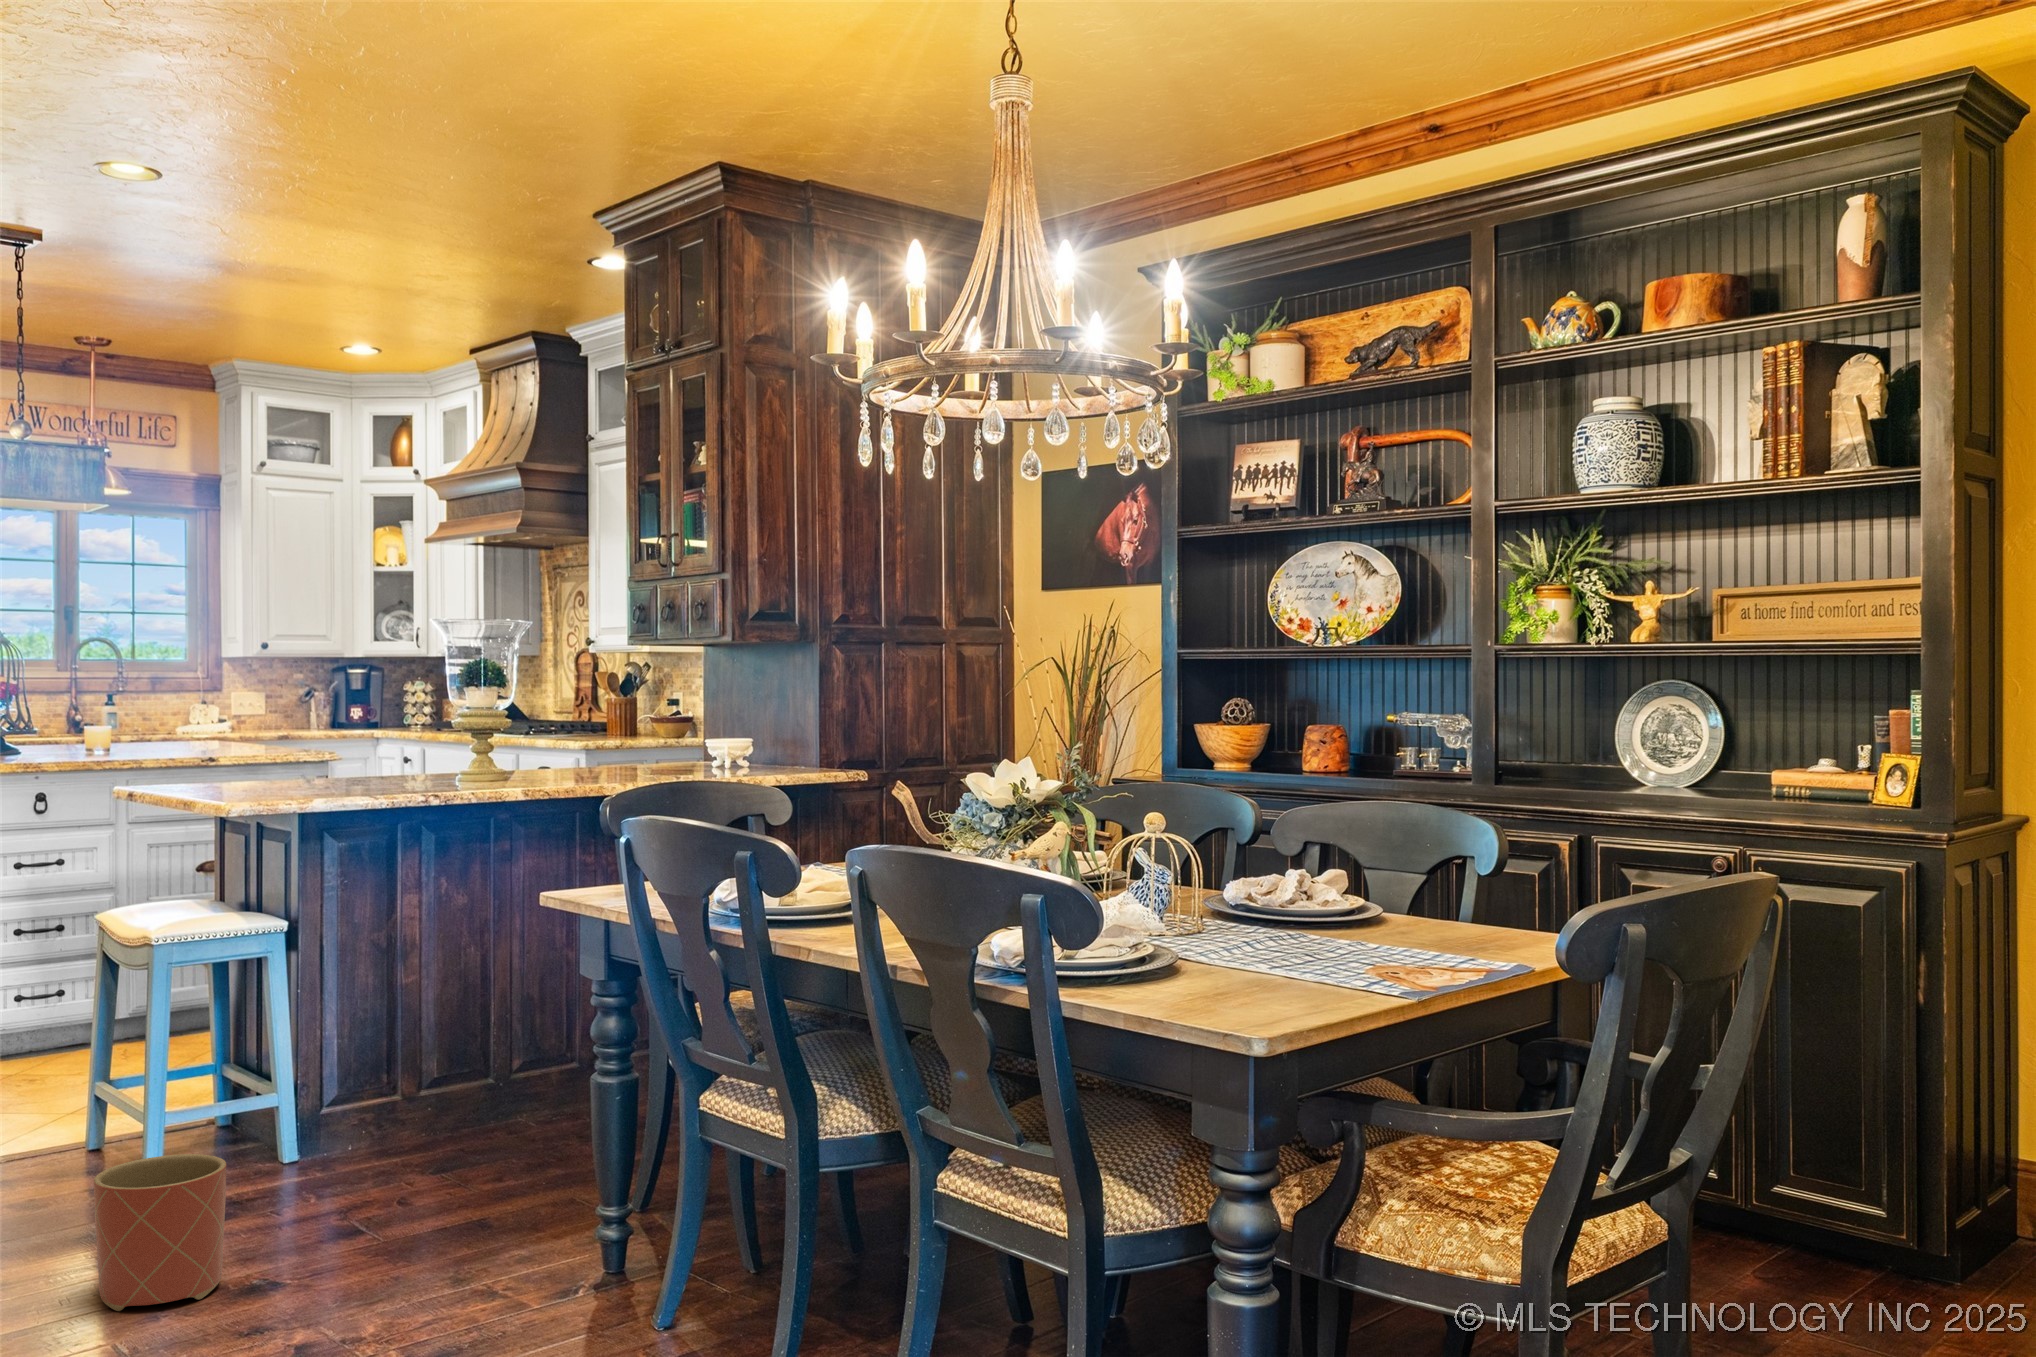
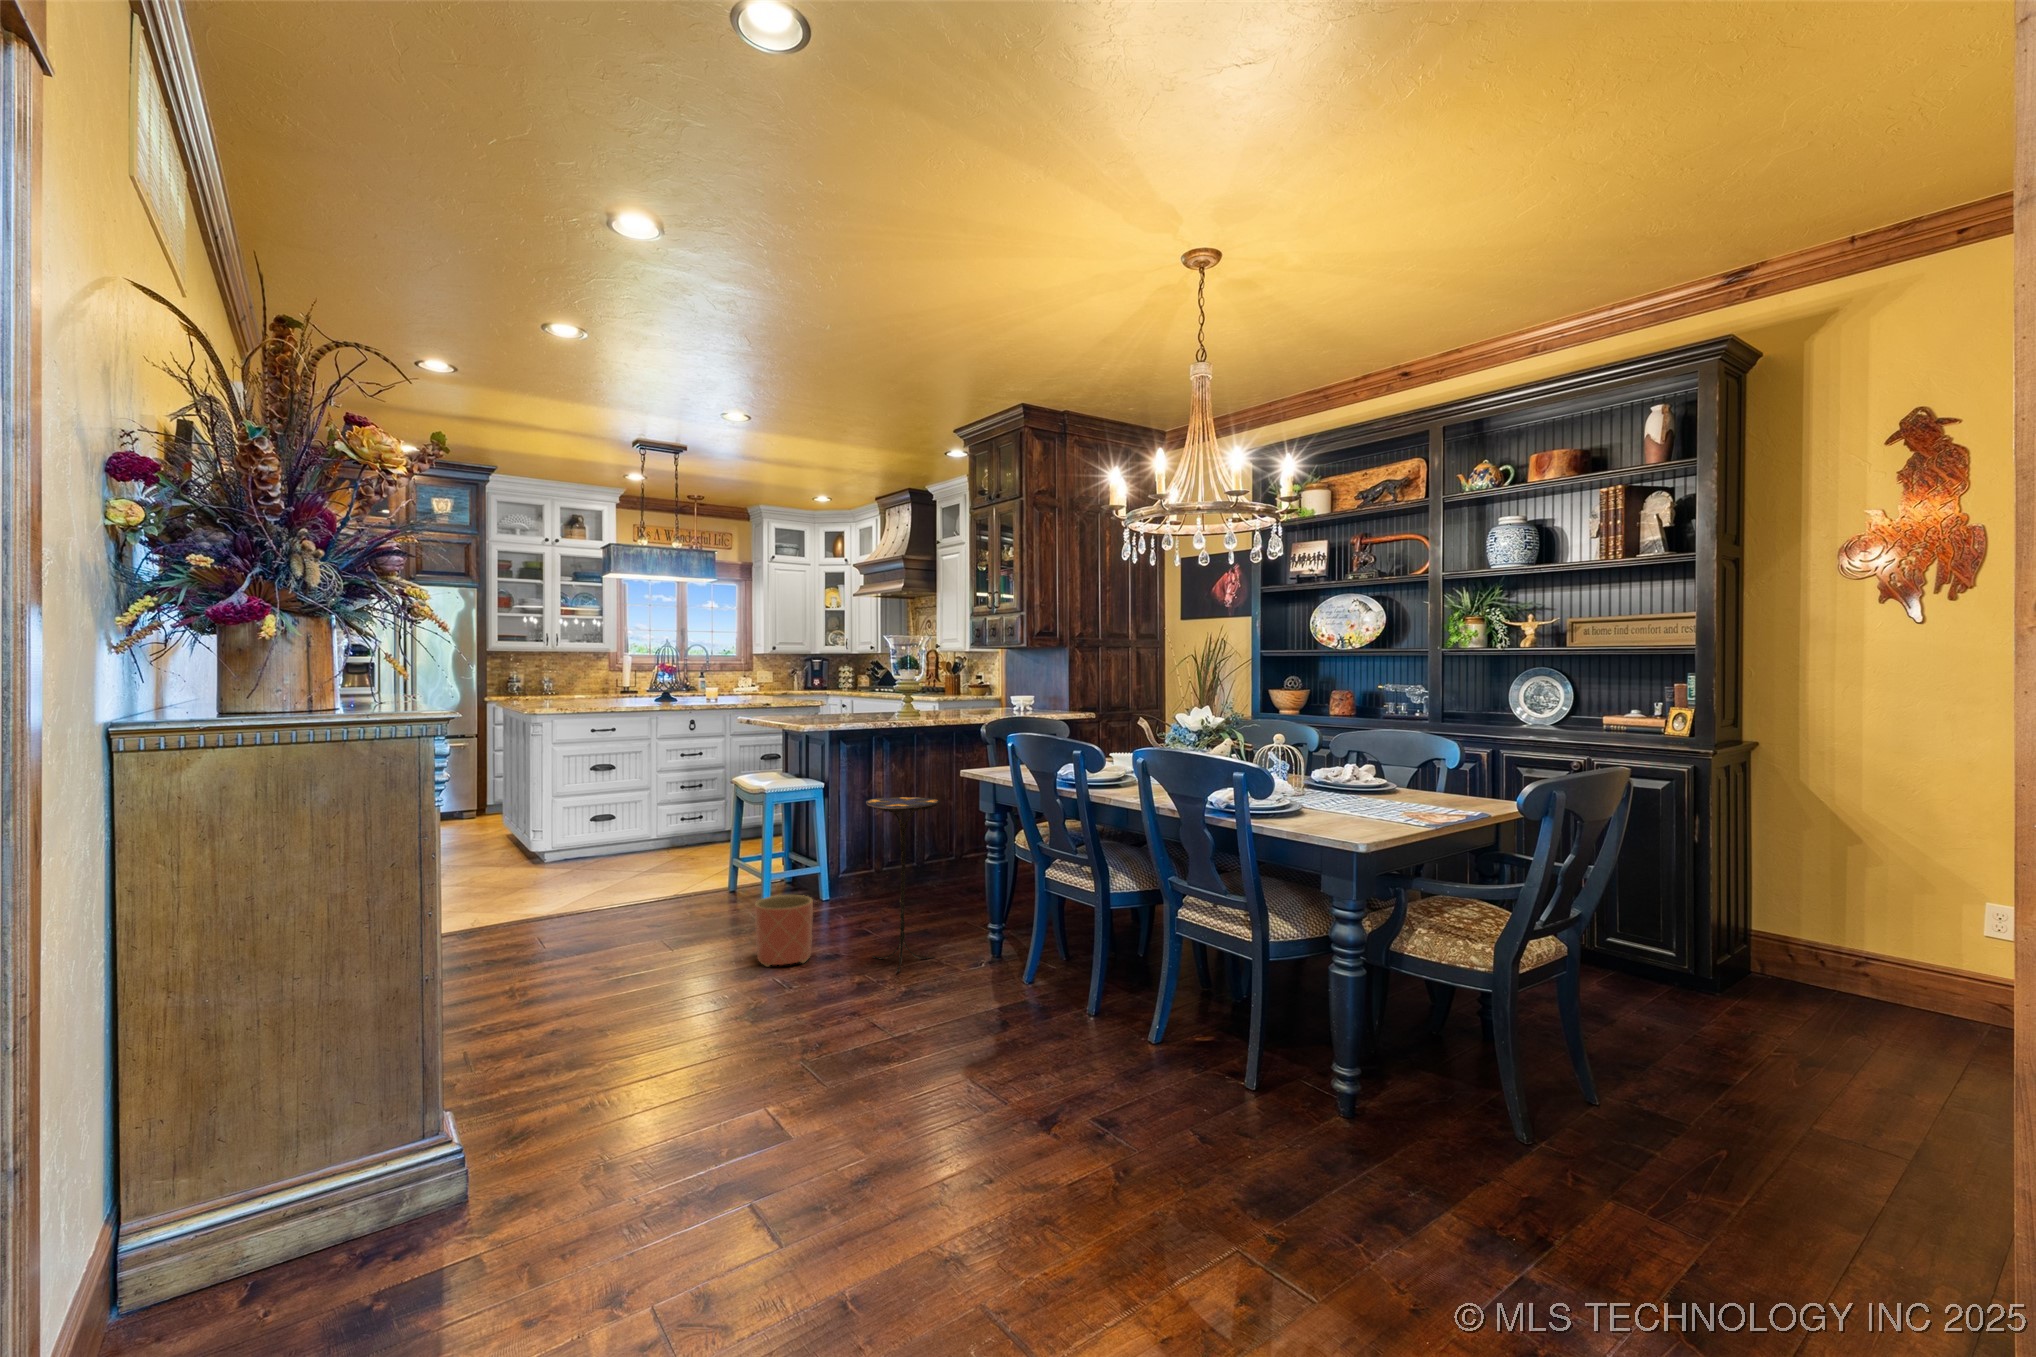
side table: none [334,946,496,1312] -> present [866,797,939,972]

